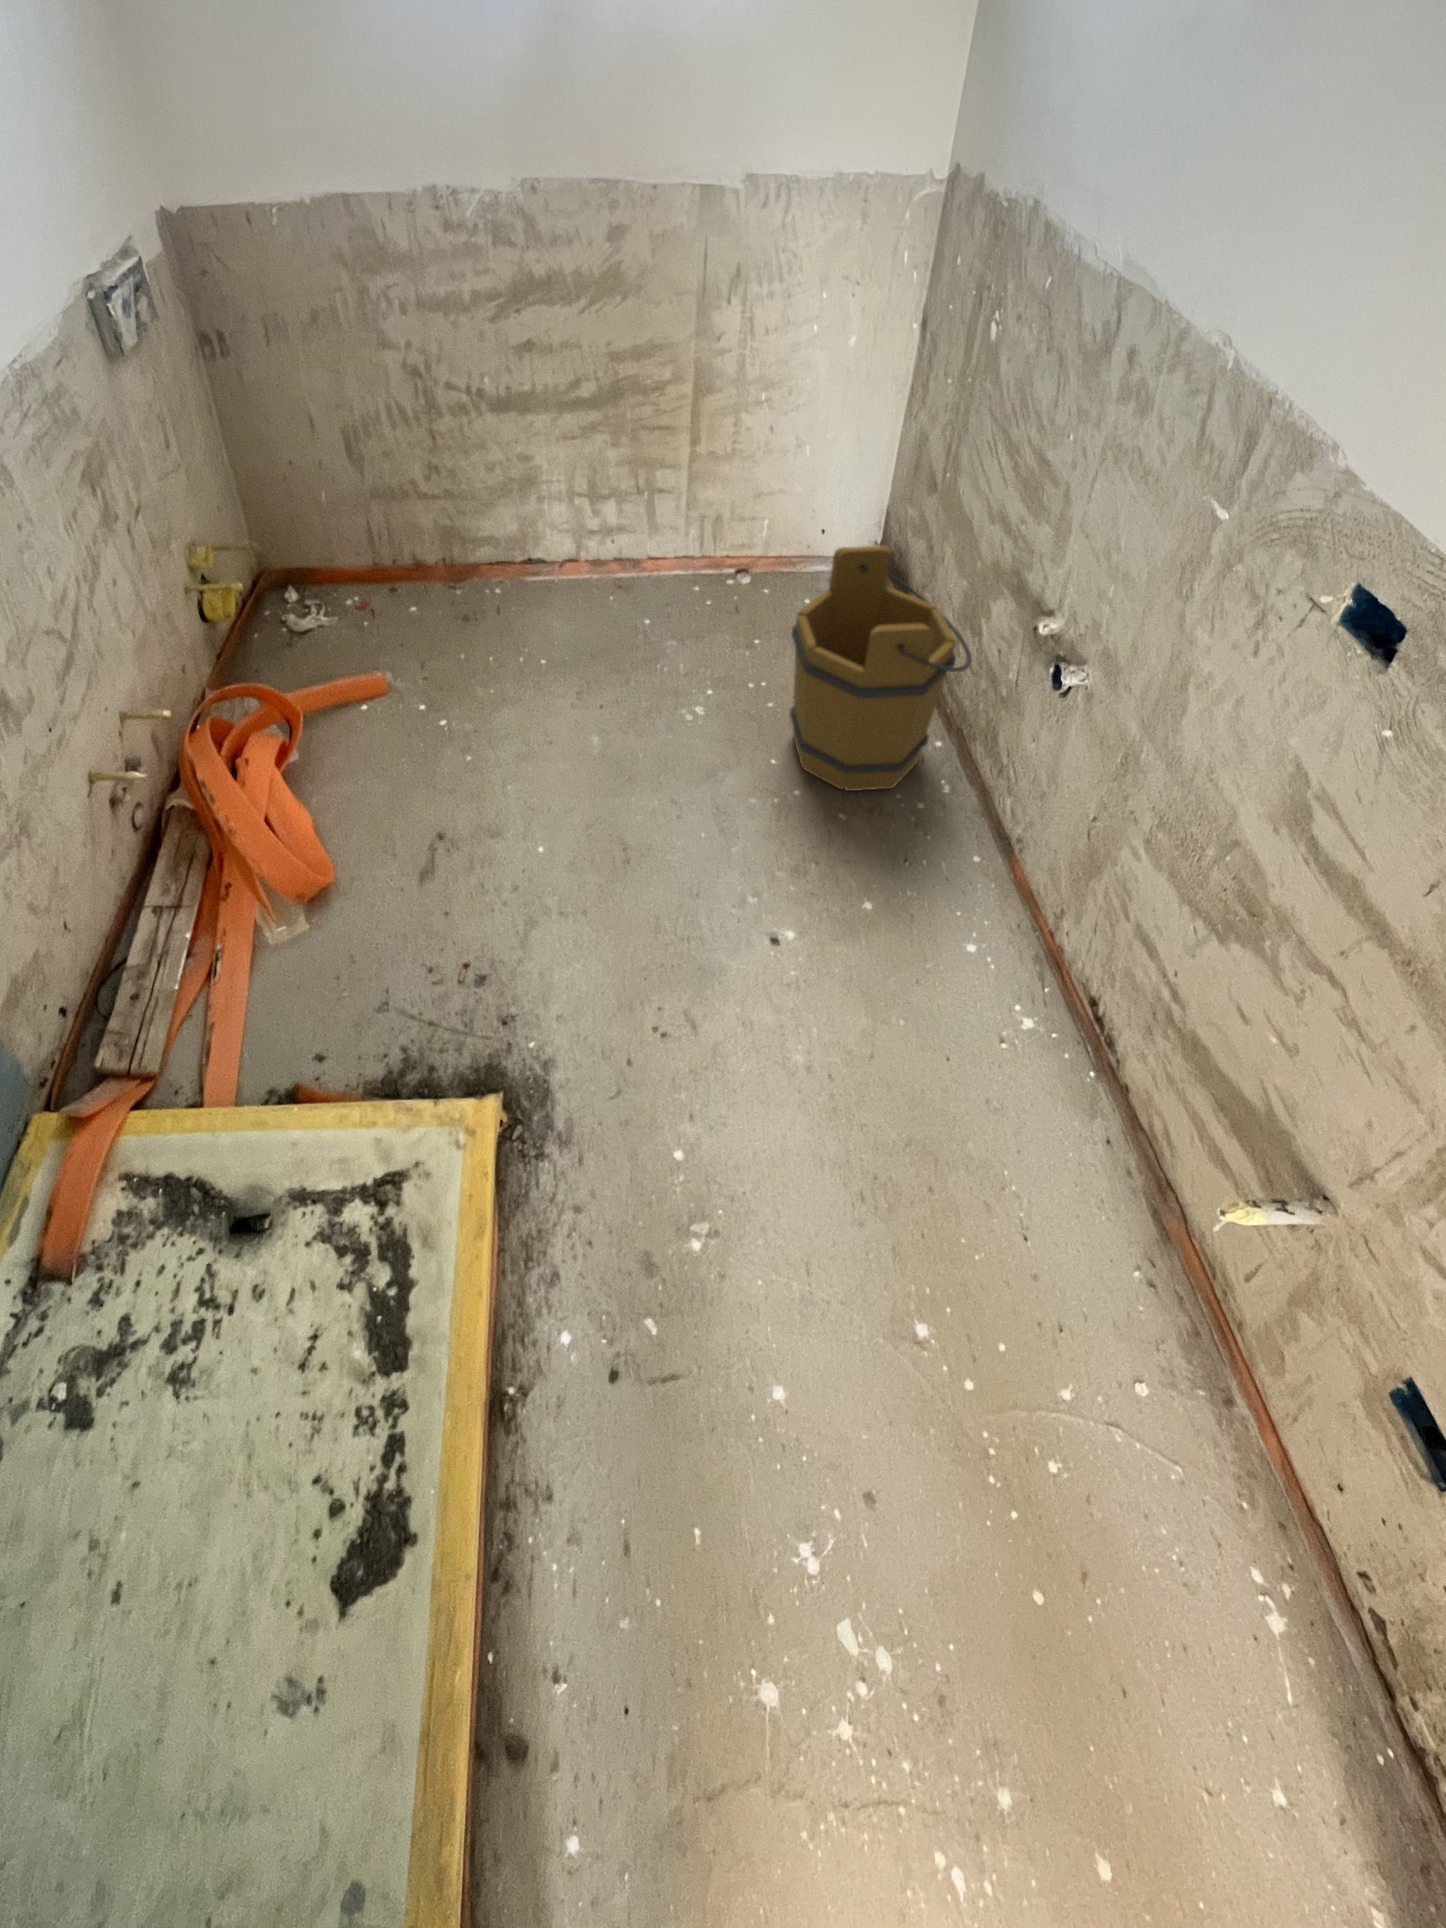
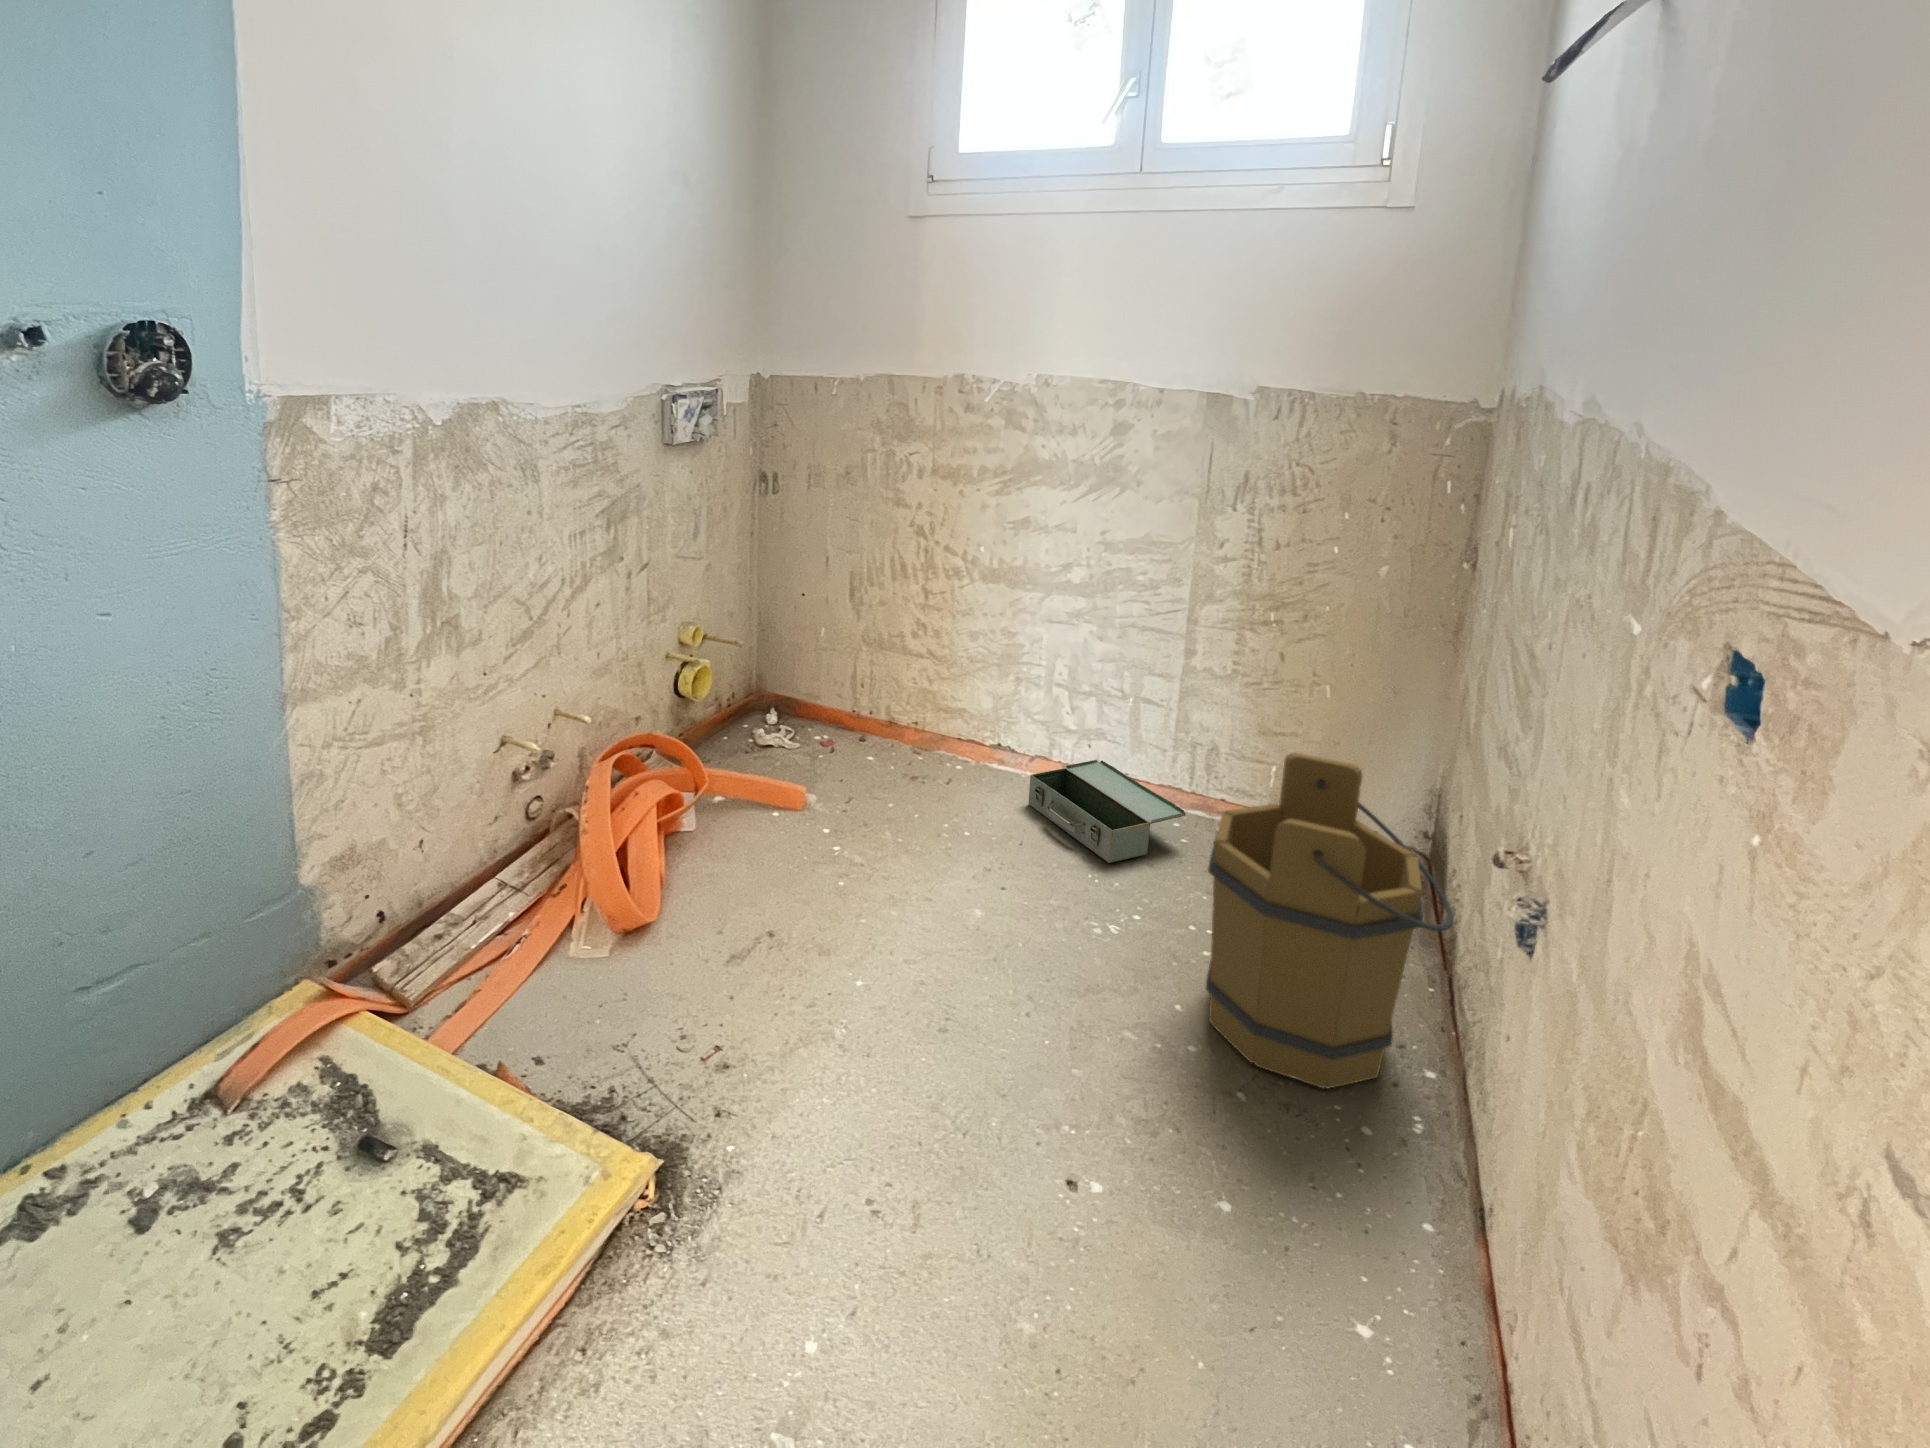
toolbox: none [576,552,714,651] -> present [1029,760,1186,863]

